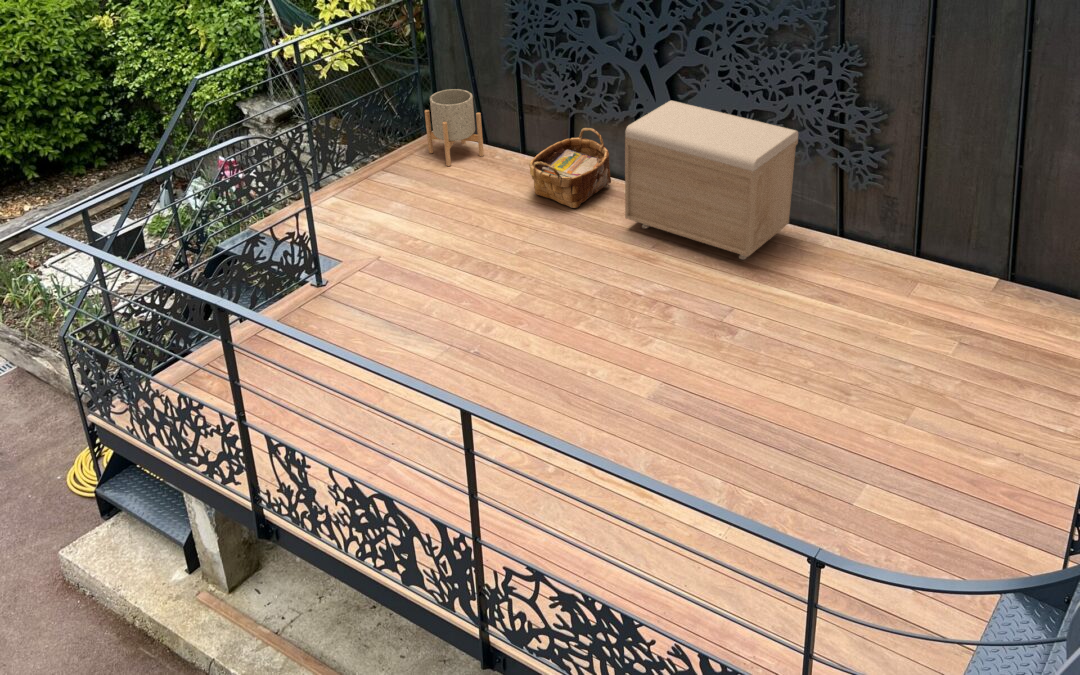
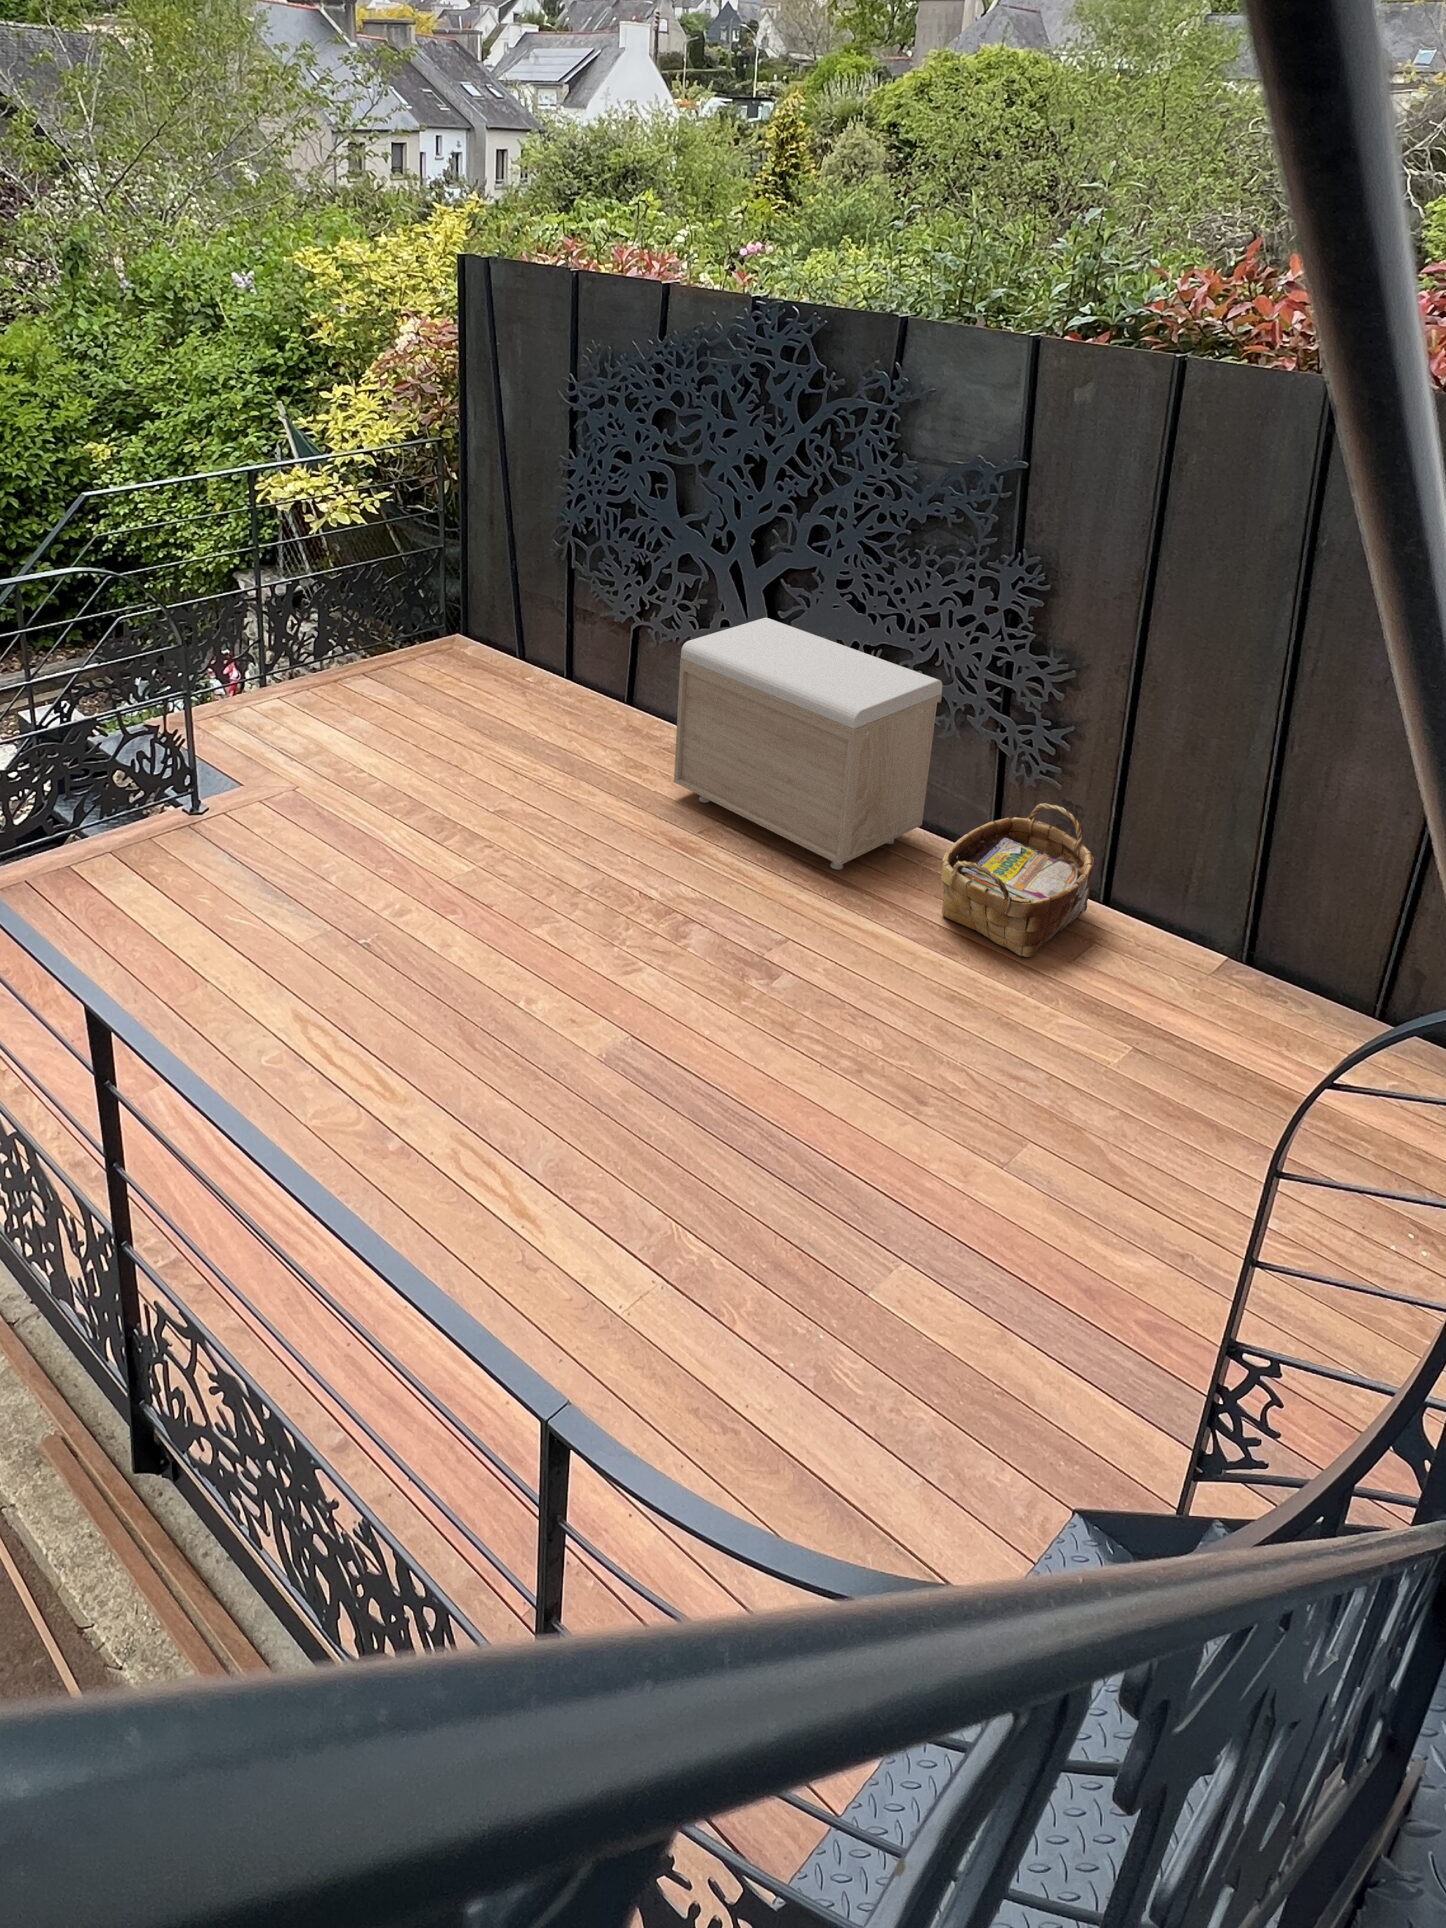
planter: present [425,89,484,166] -> none [441,575,516,680]
woven basket: present [529,128,611,208] -> present [941,803,1094,957]

